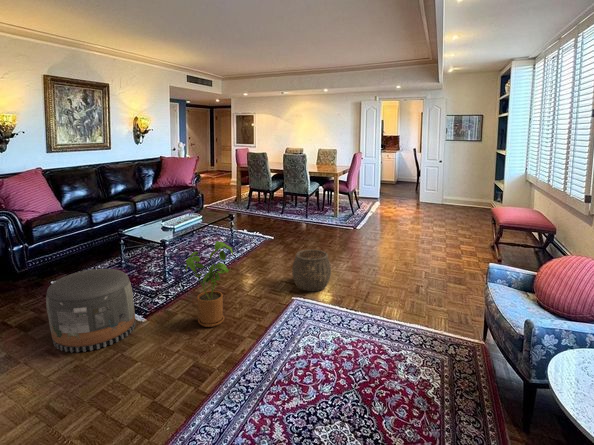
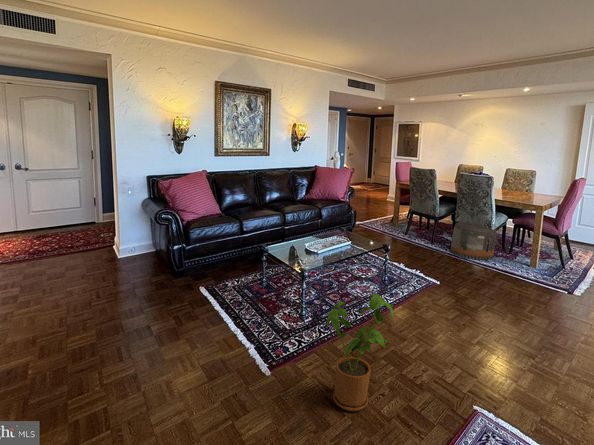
woven basket: present [292,249,331,291] -> none [471,319,538,388]
pouf: present [46,269,136,352] -> present [451,222,497,260]

